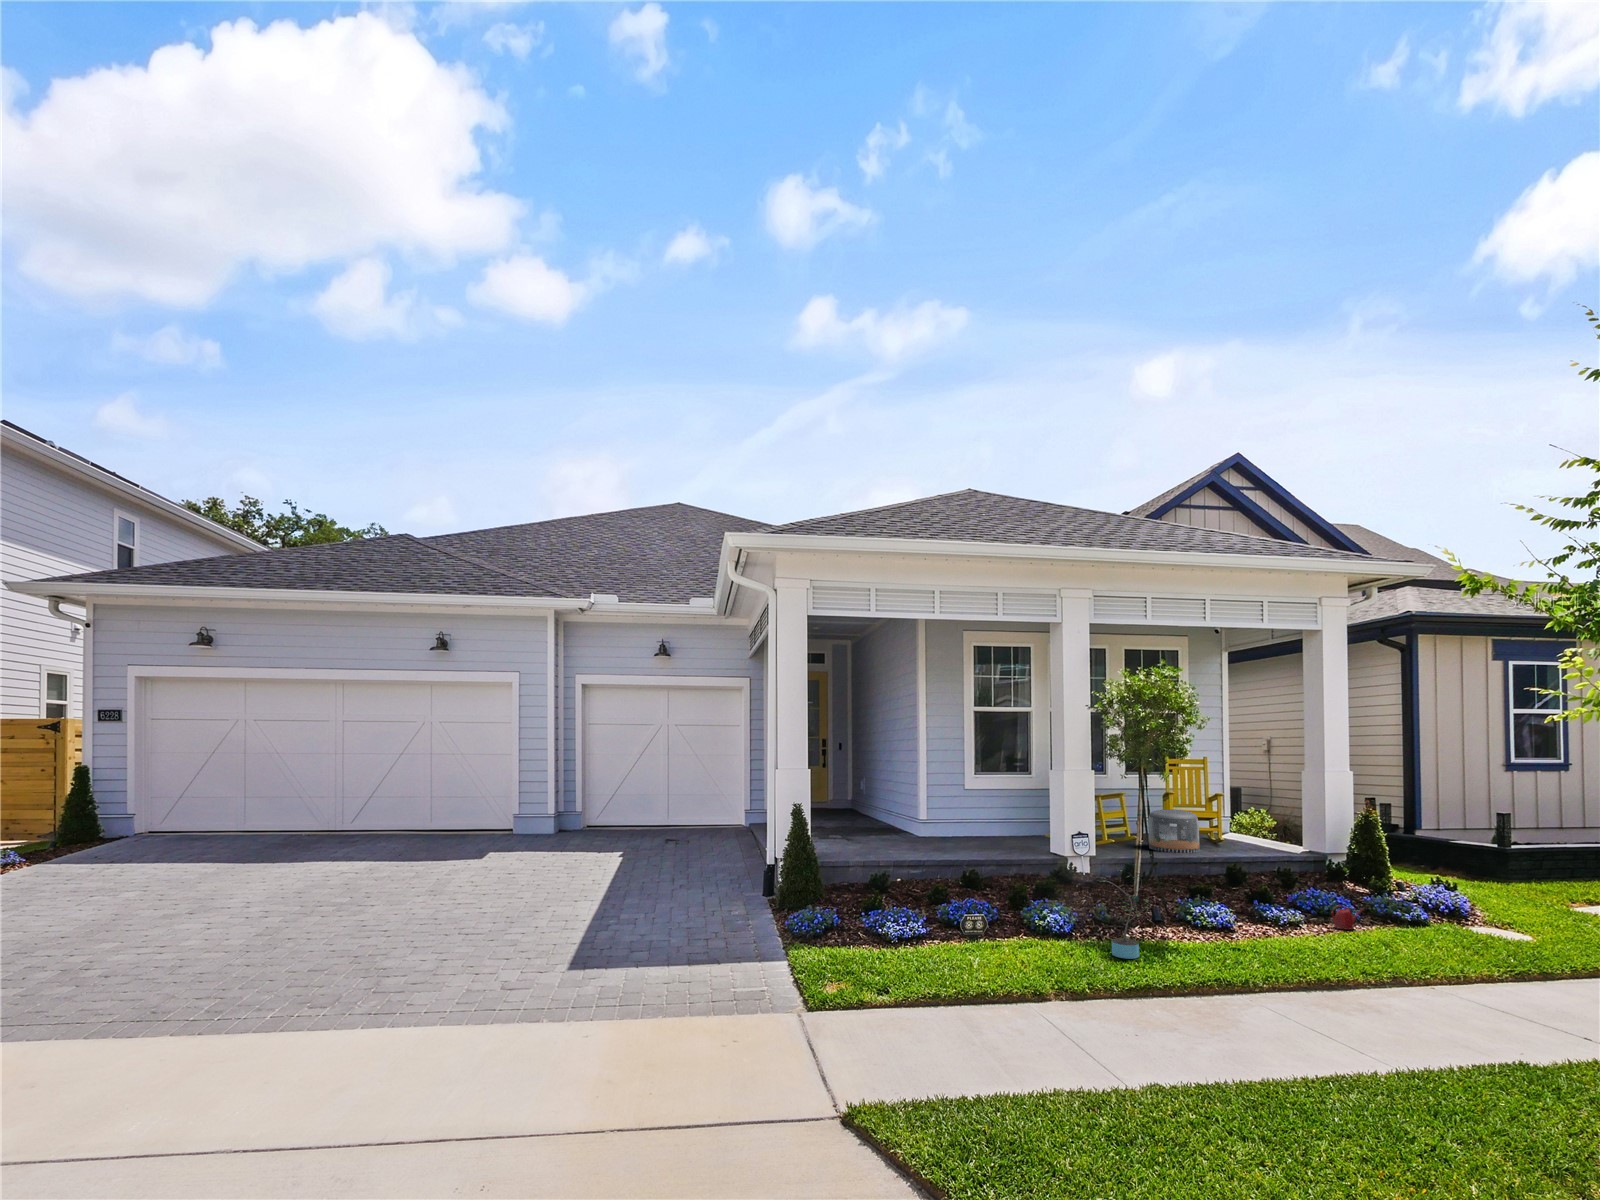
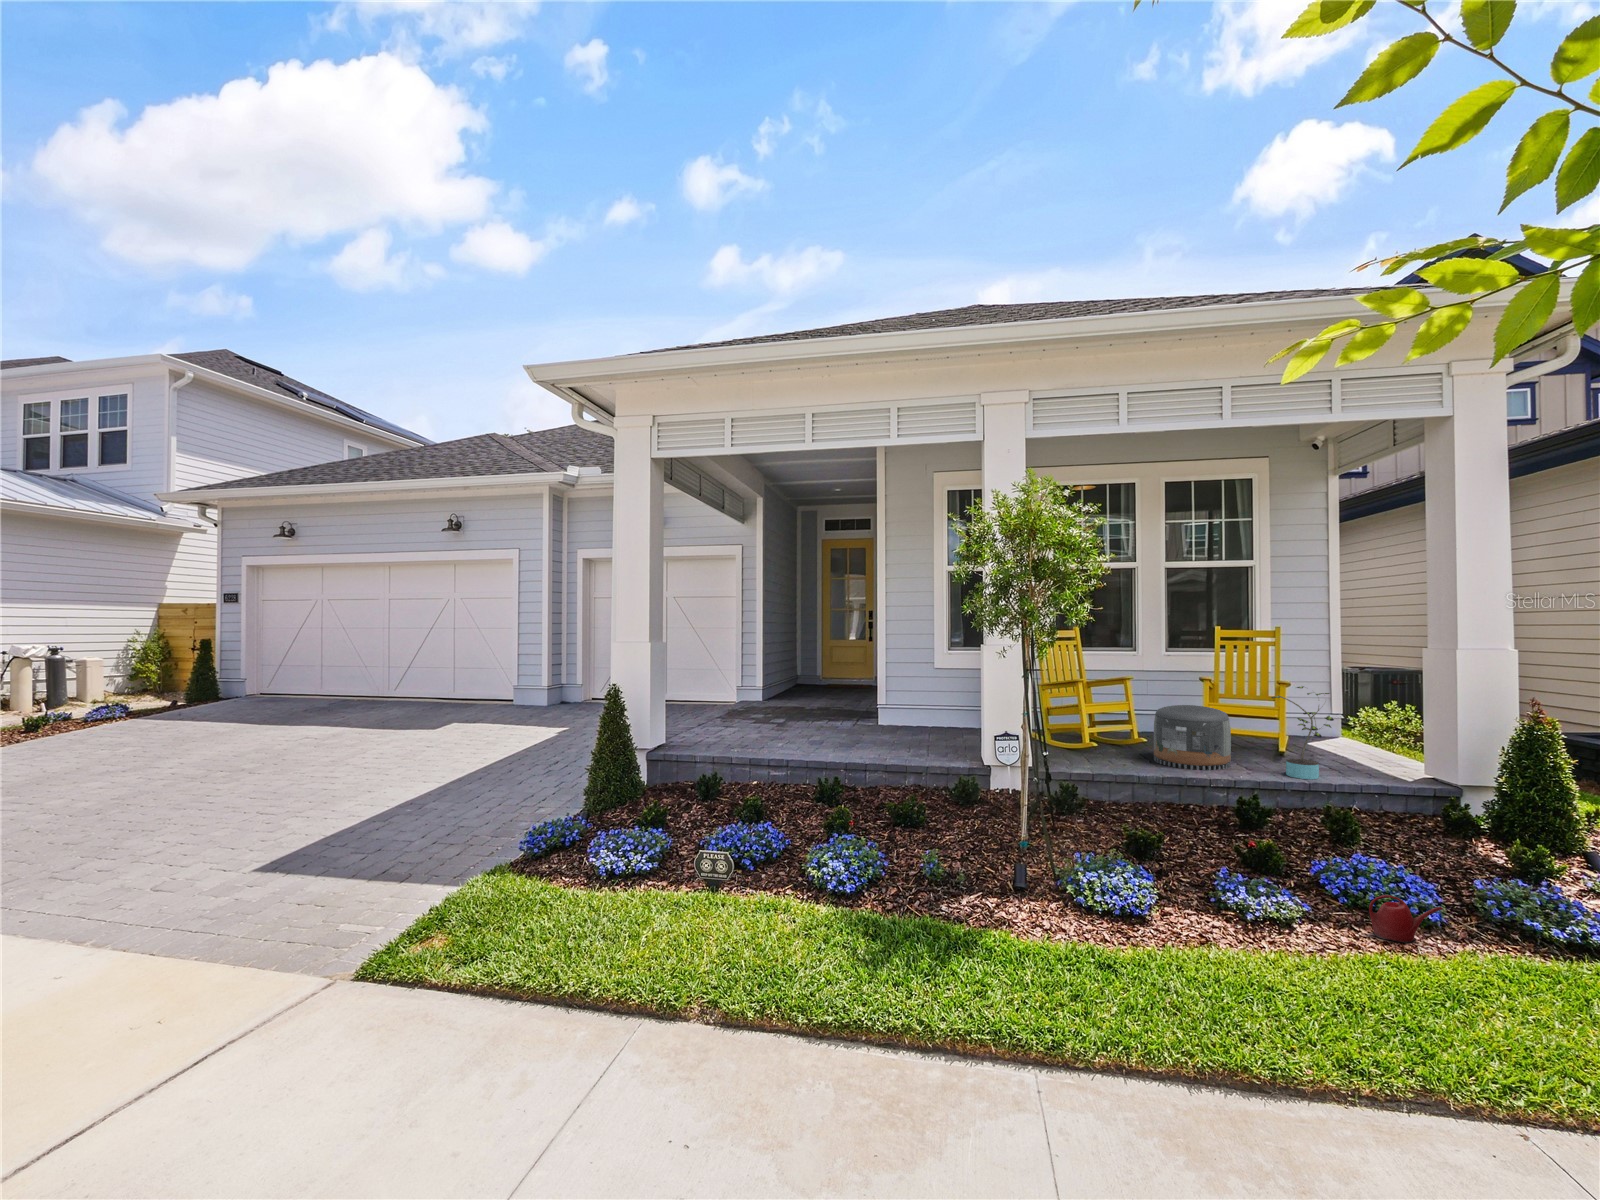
potted plant: present [1099,869,1150,959] -> present [1272,686,1334,779]

